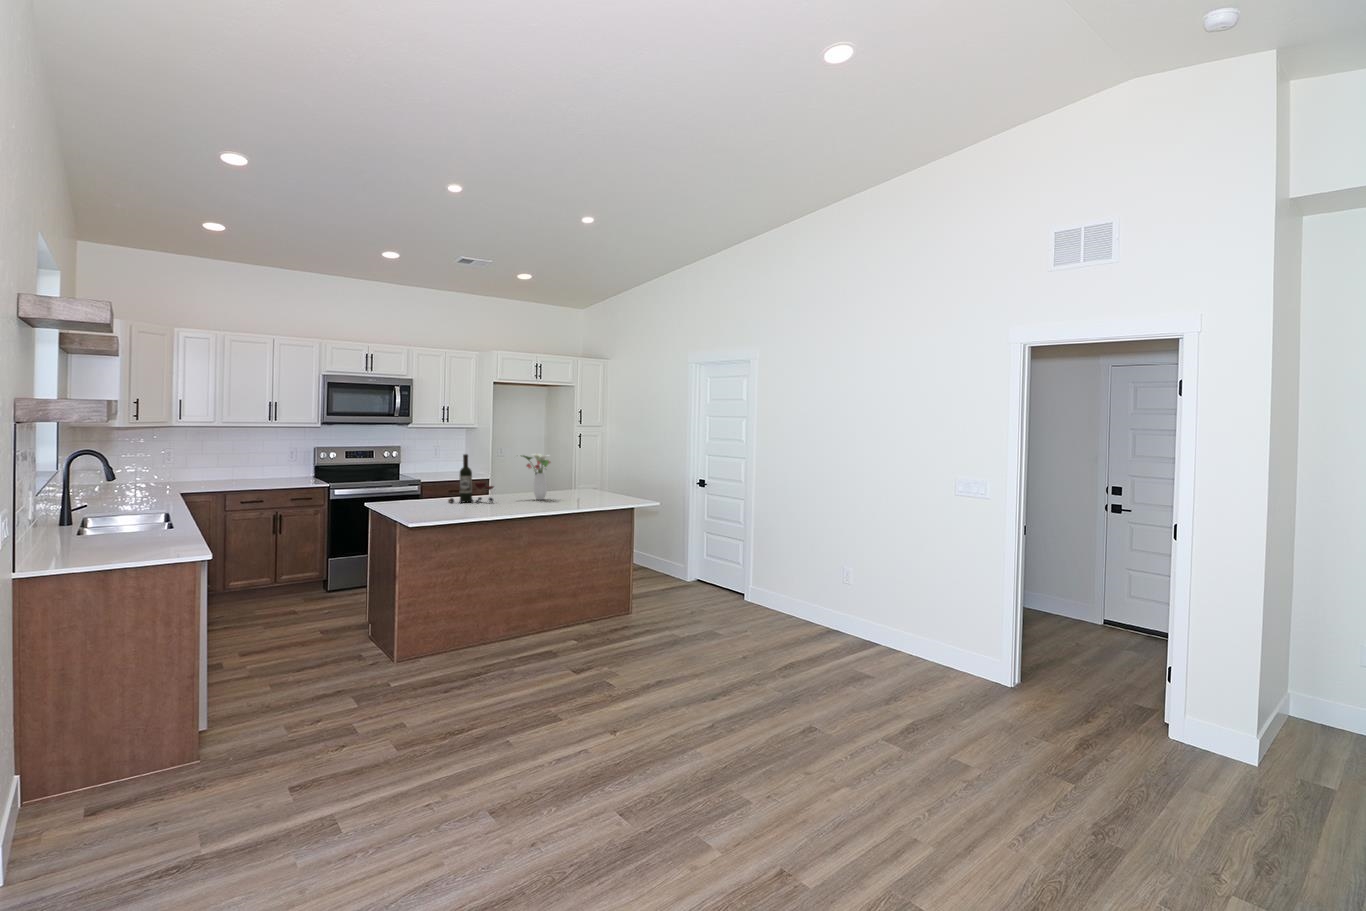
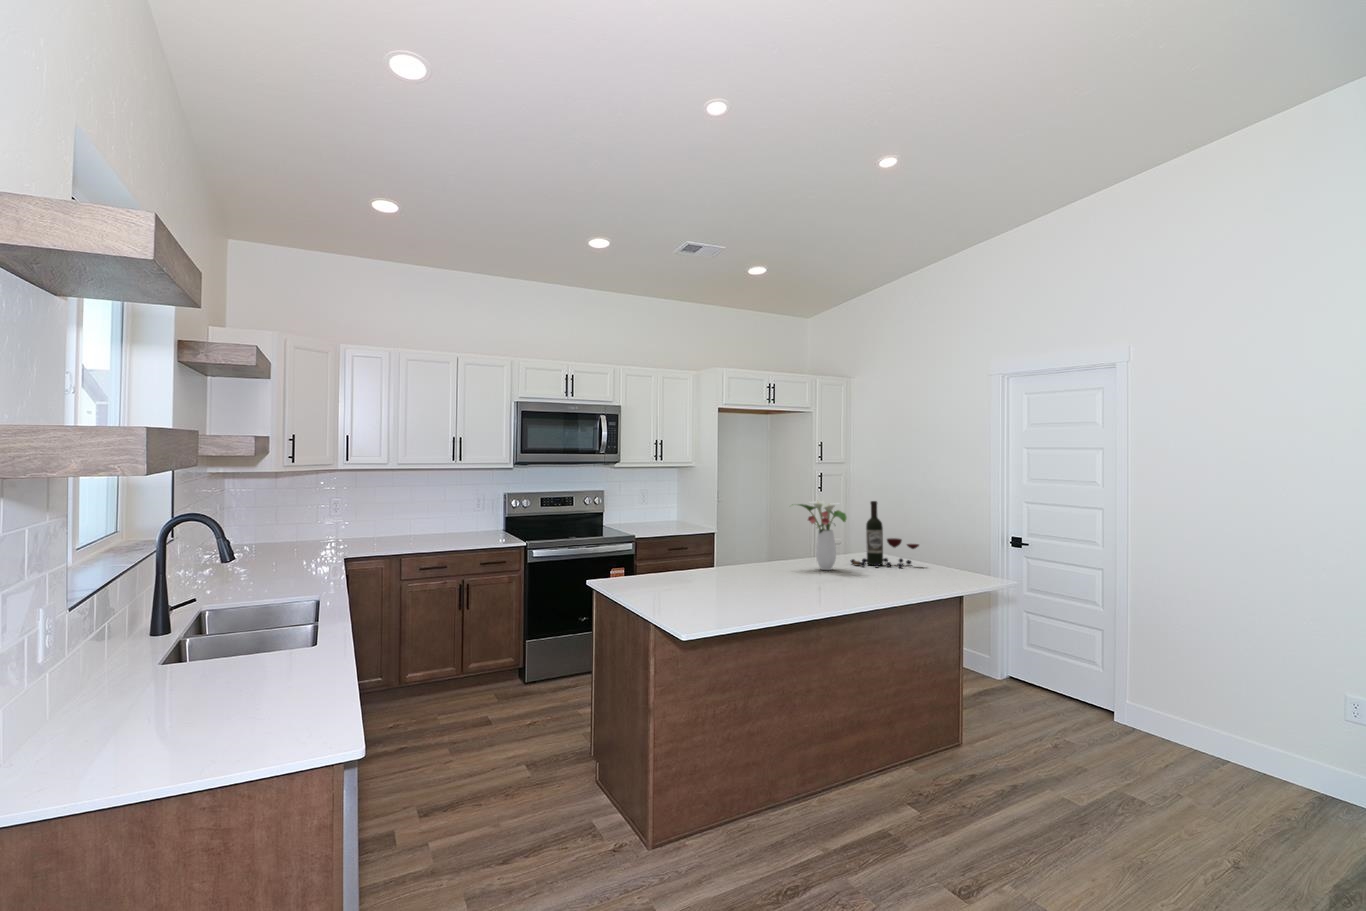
wine bottle: present [448,454,493,503] -> present [851,501,919,568]

